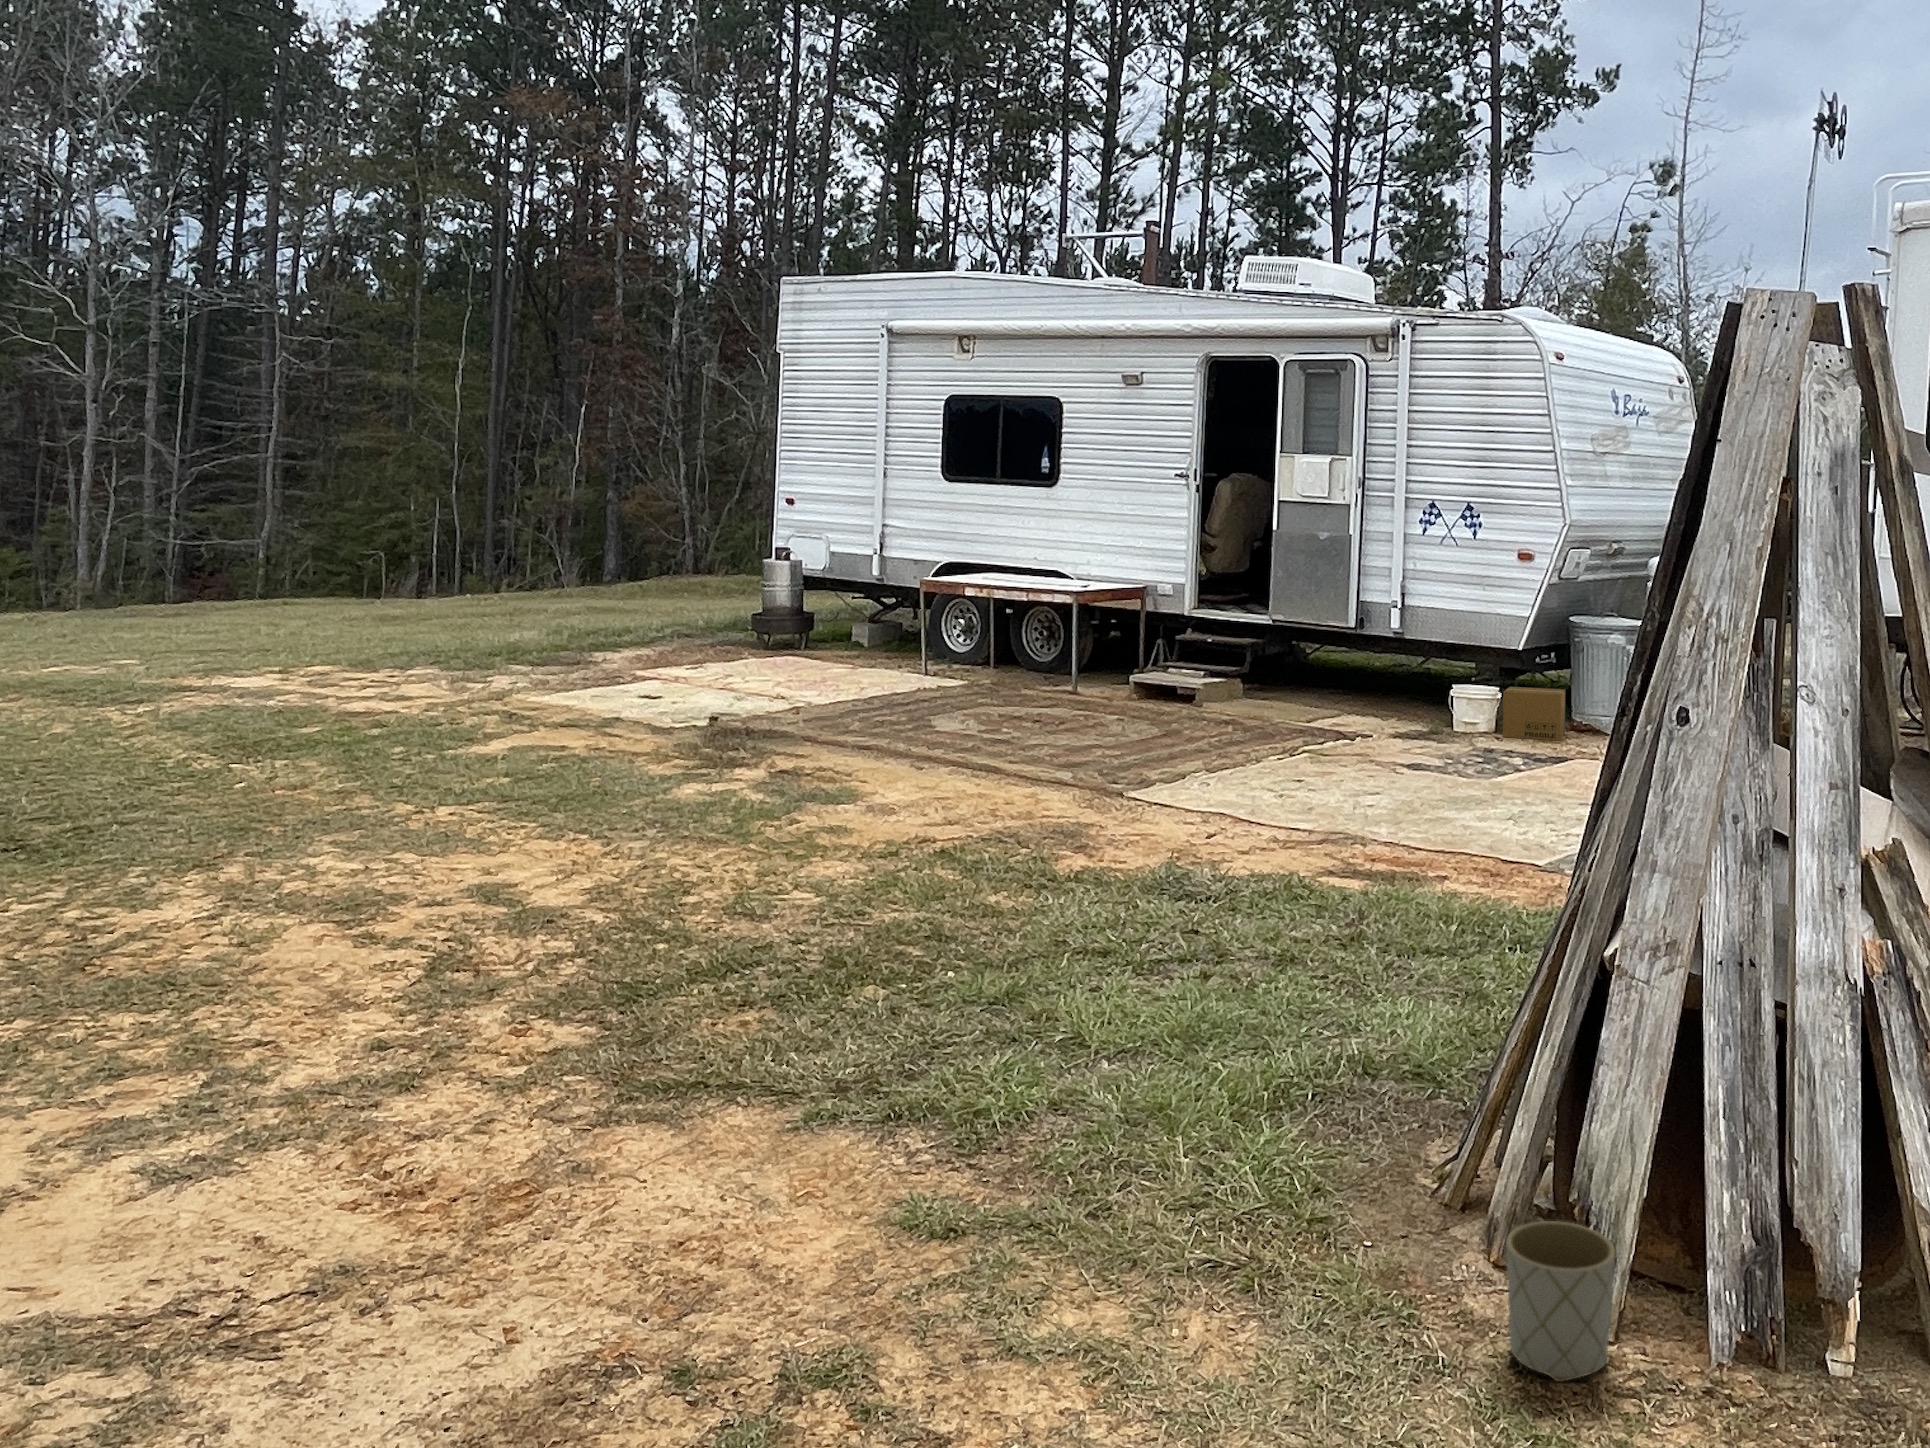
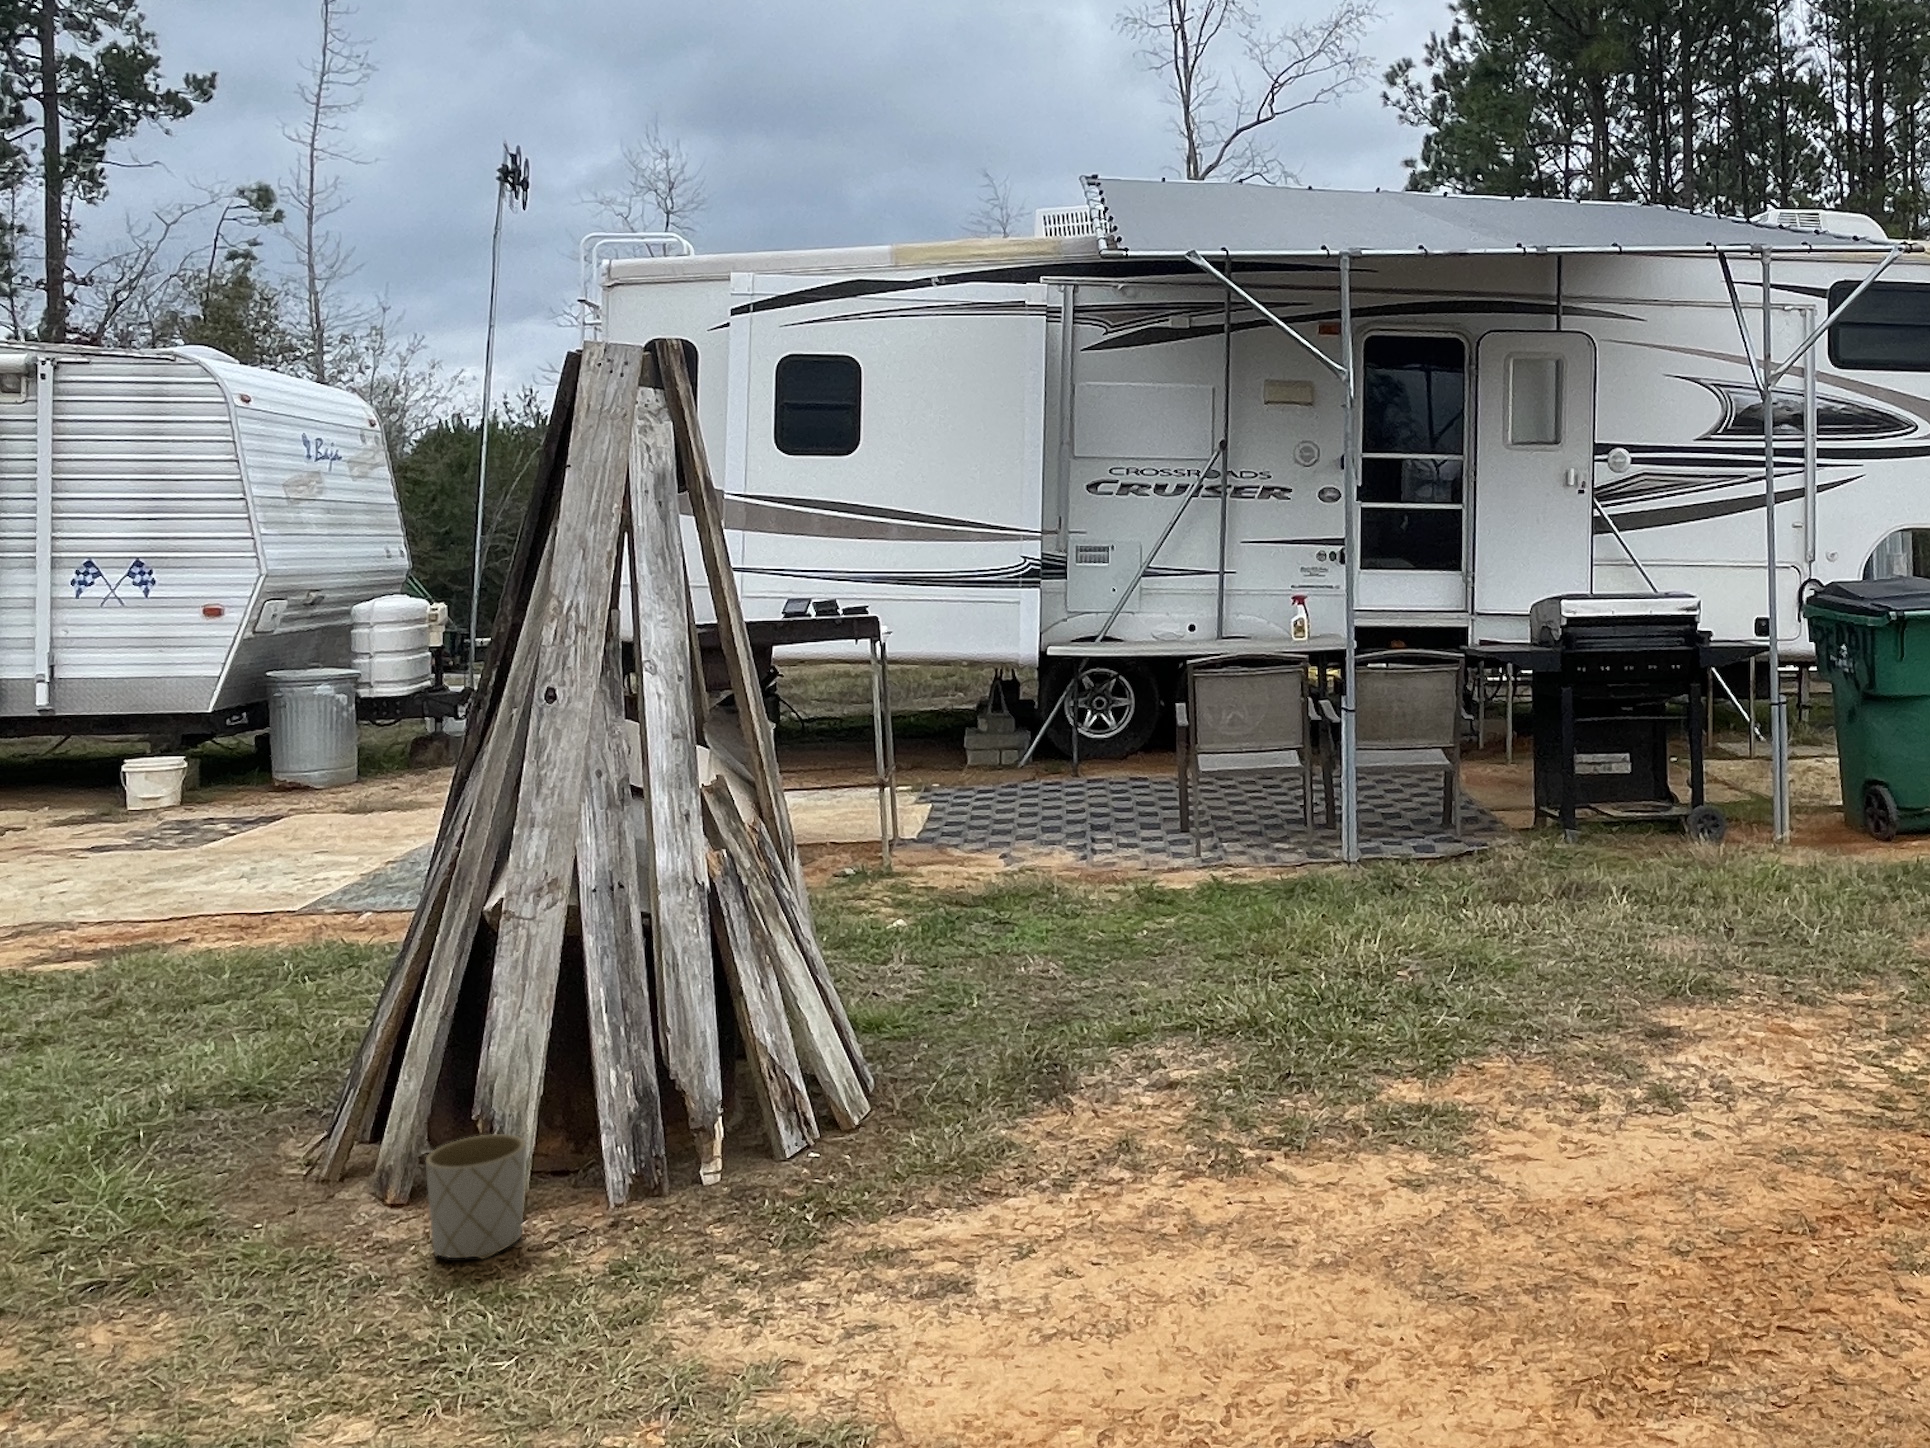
cardboard box: present [1503,687,1565,740] -> none [194,752,271,814]

